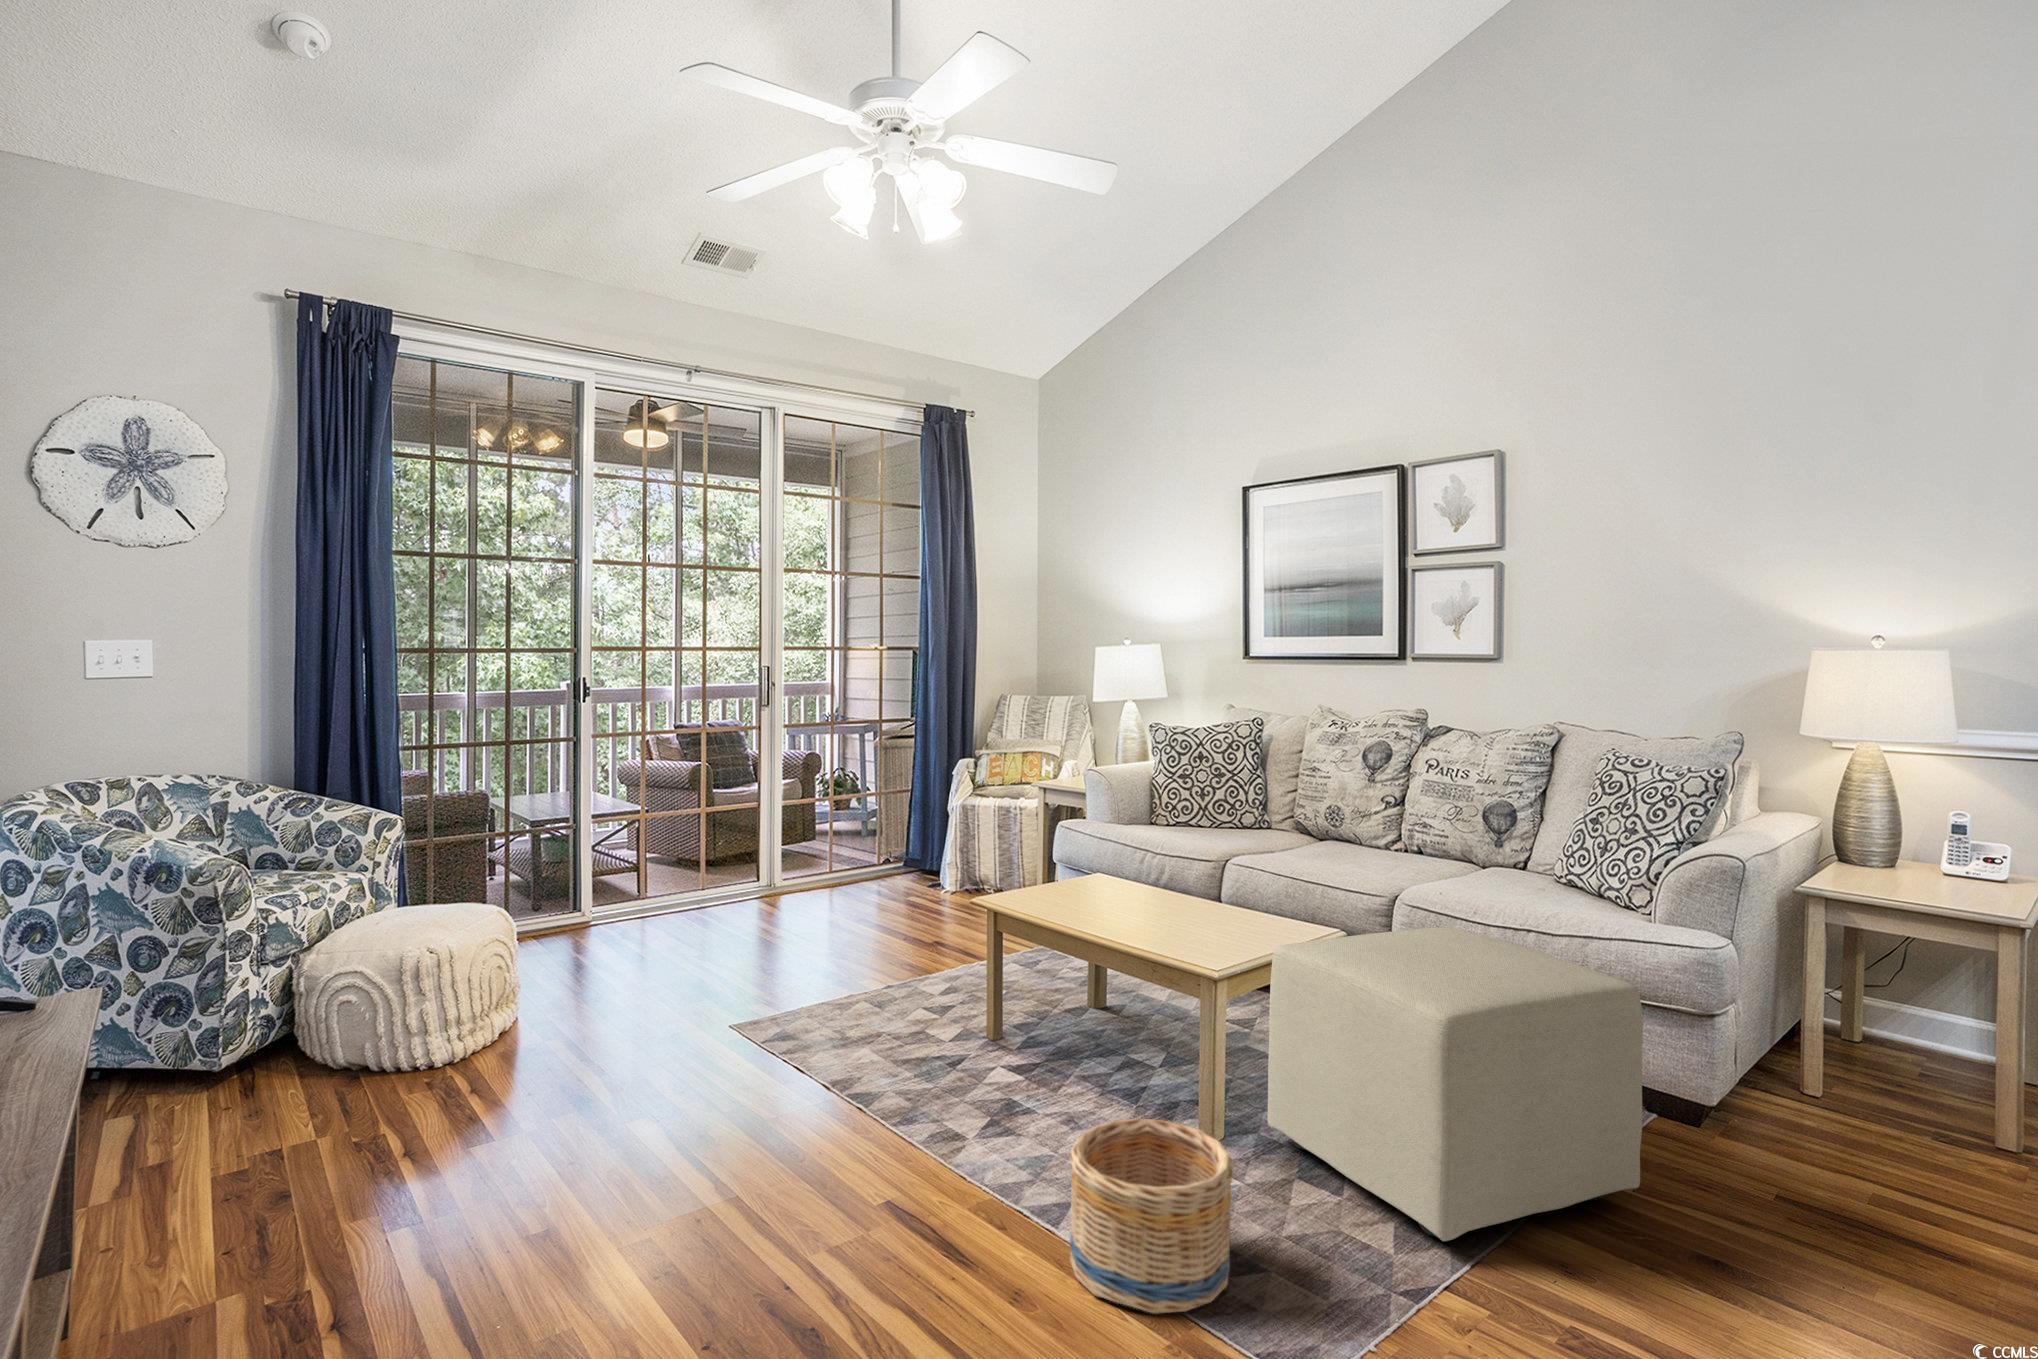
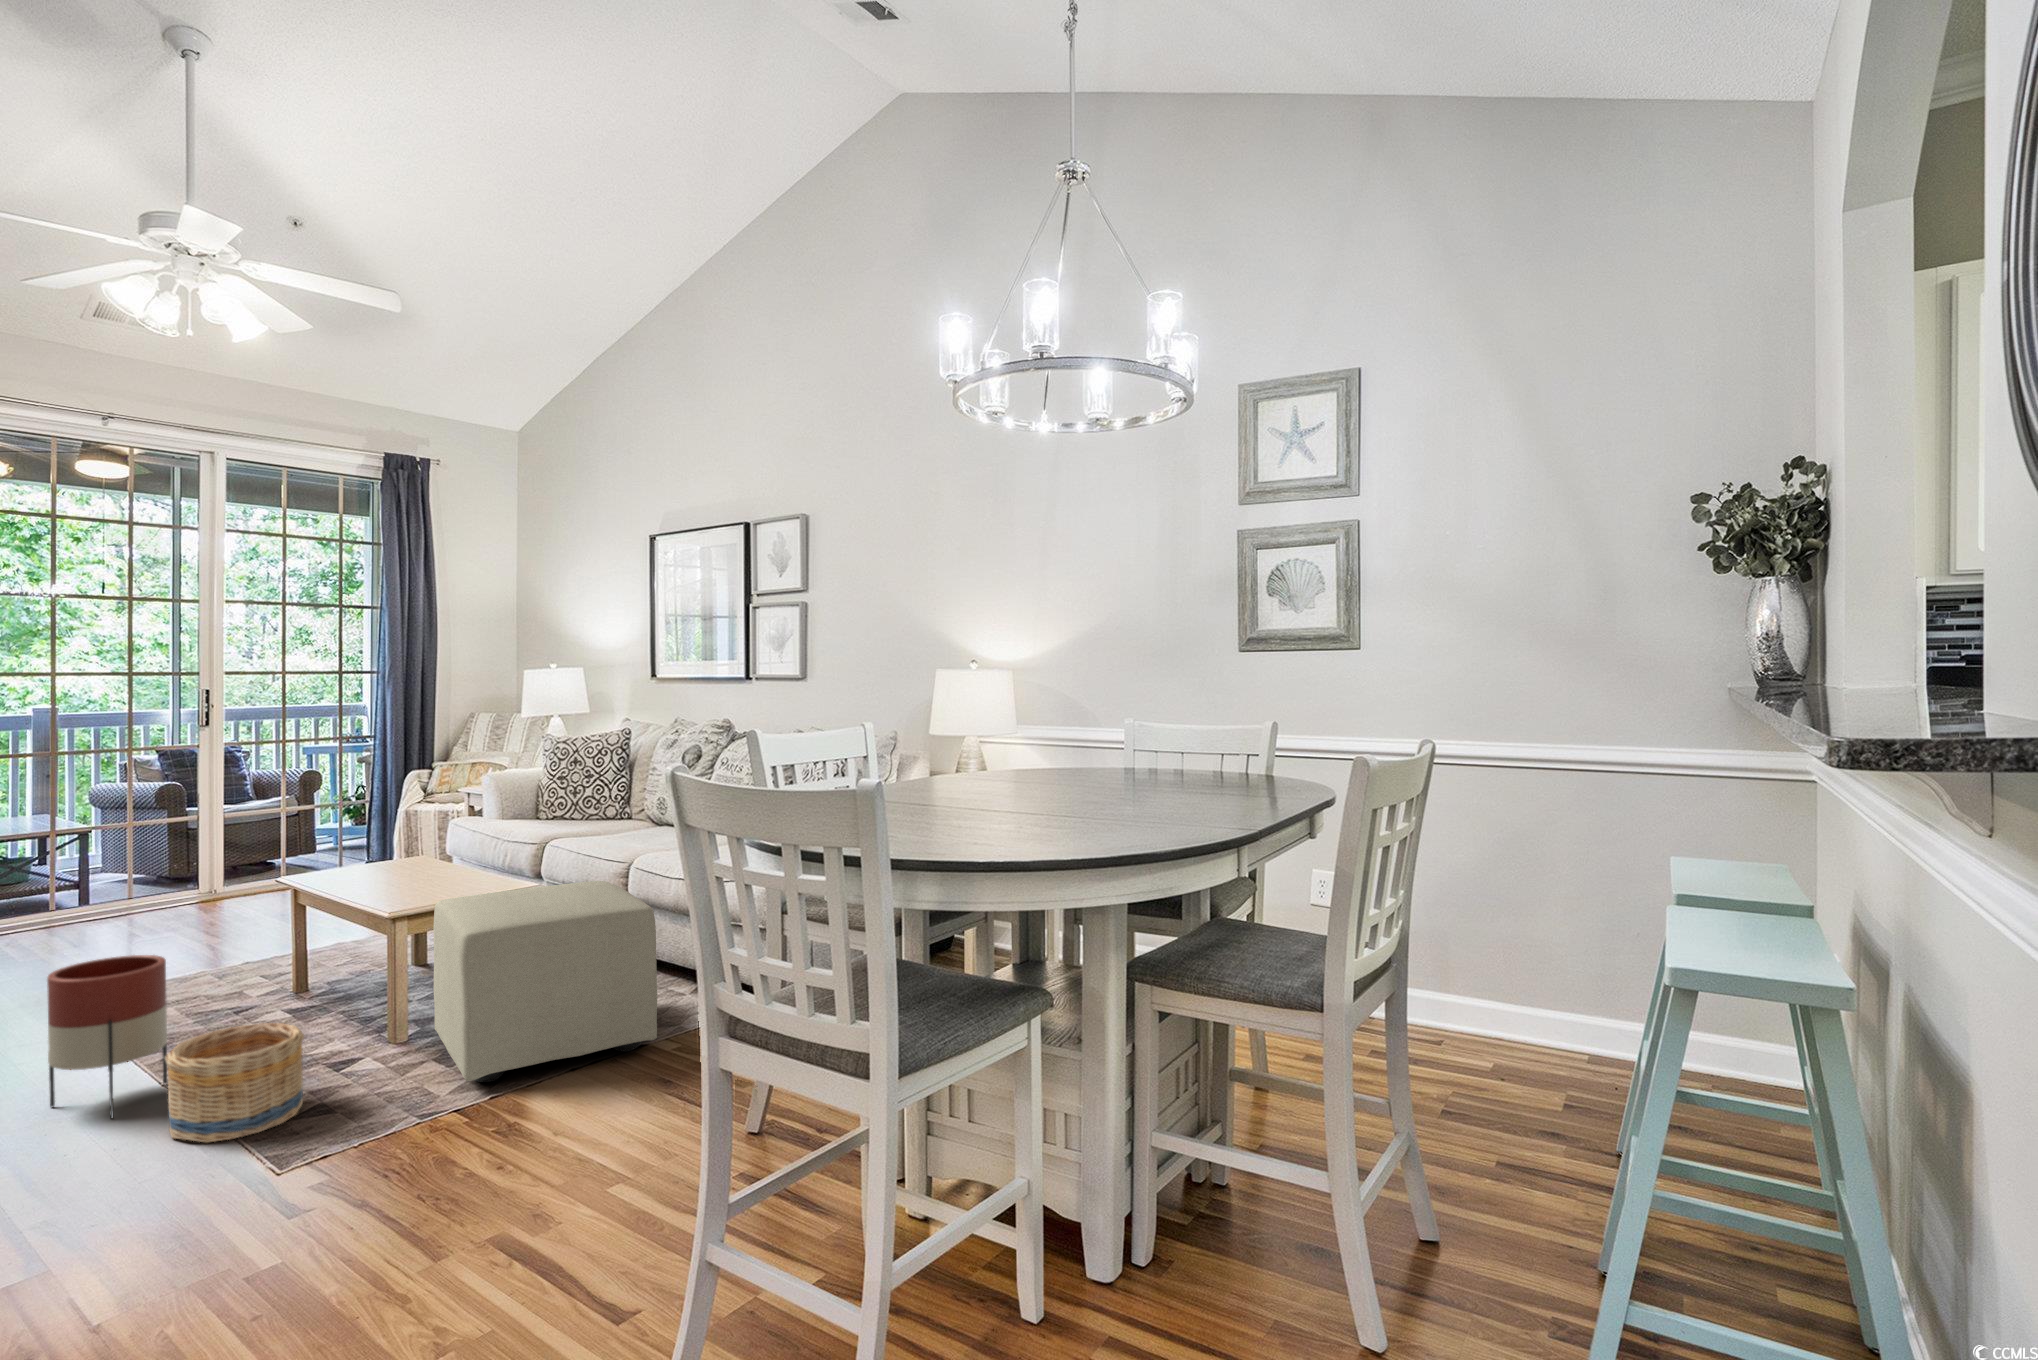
planter: none [870,999,1005,1239] -> present [47,955,168,1119]

